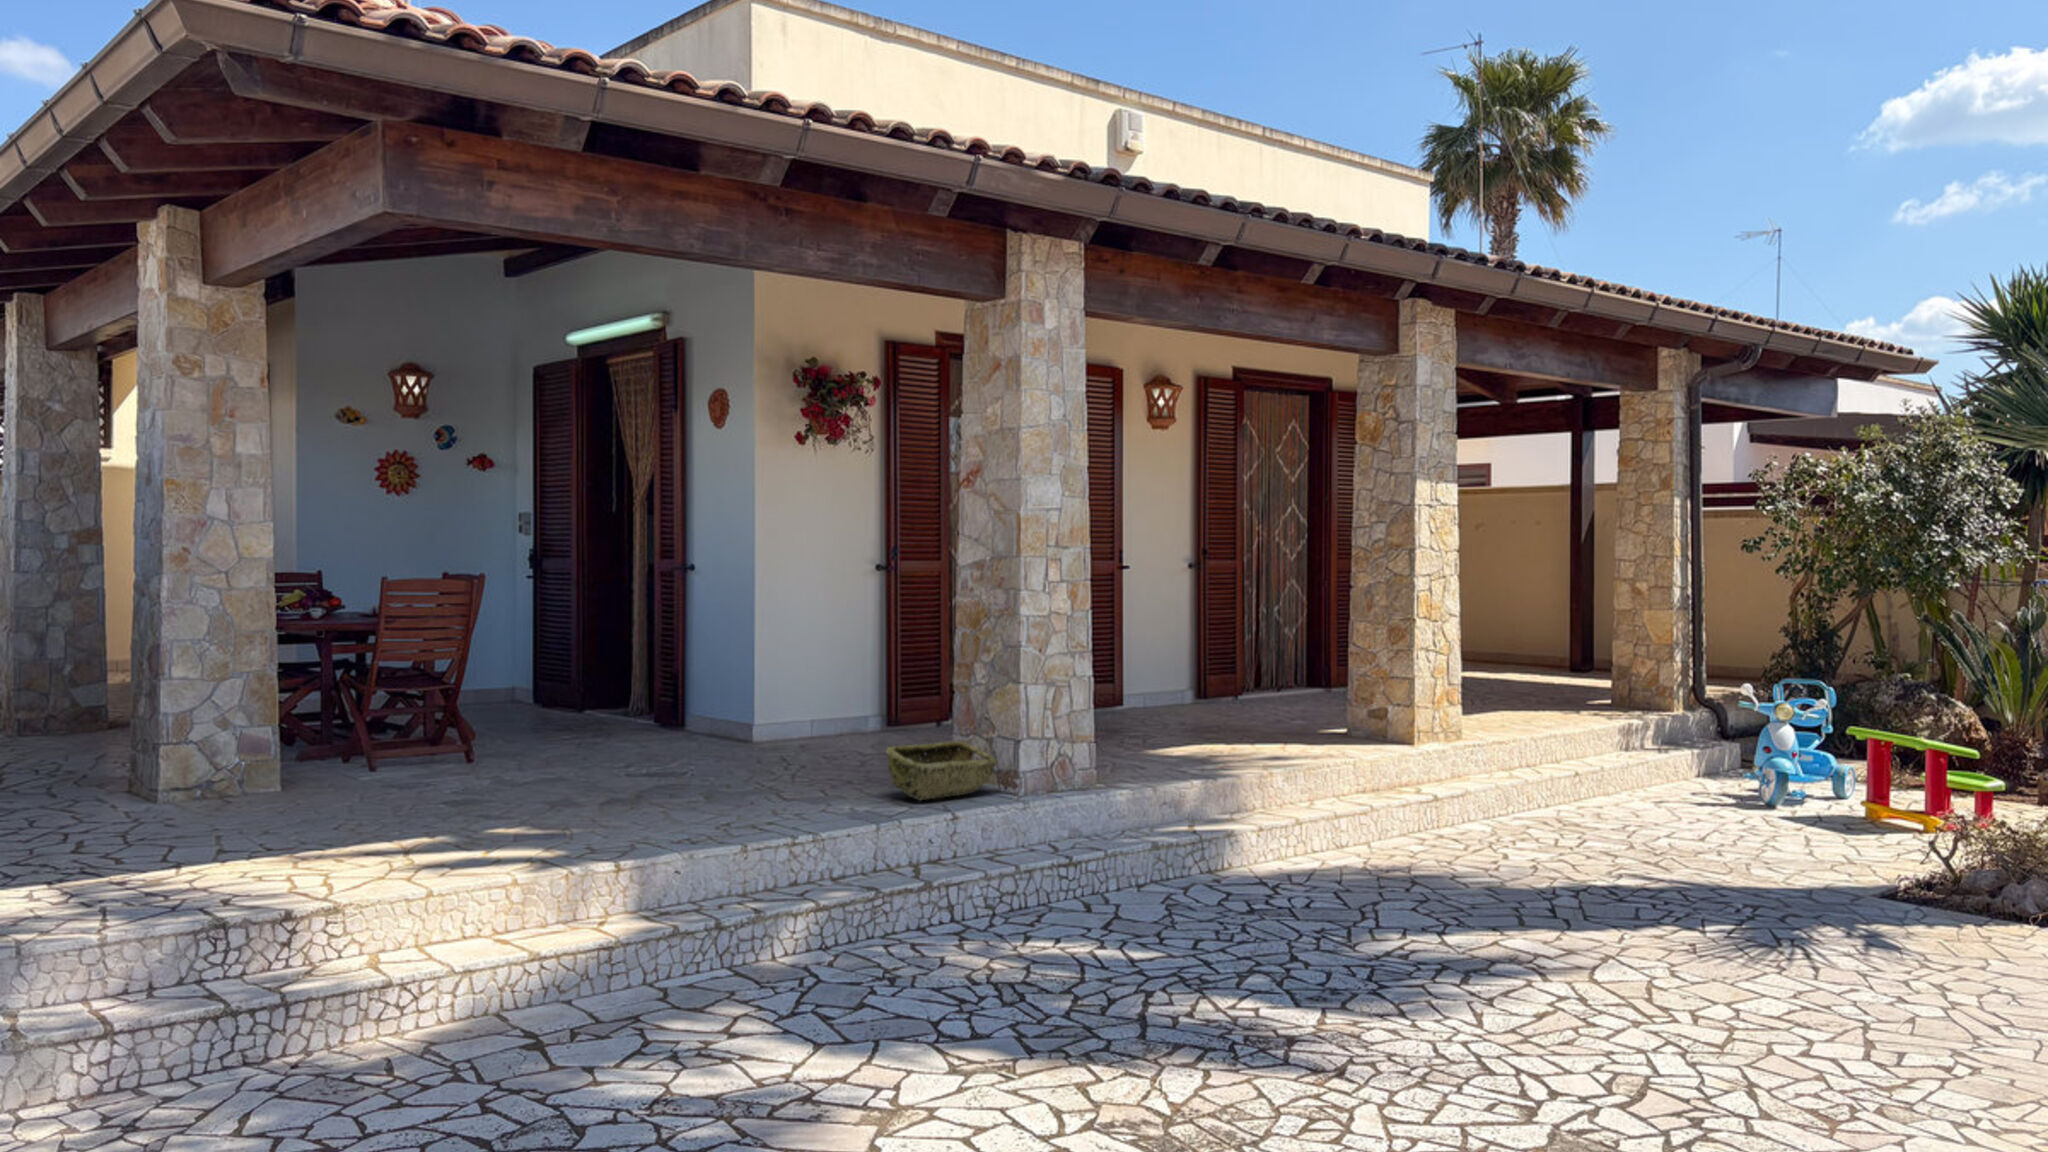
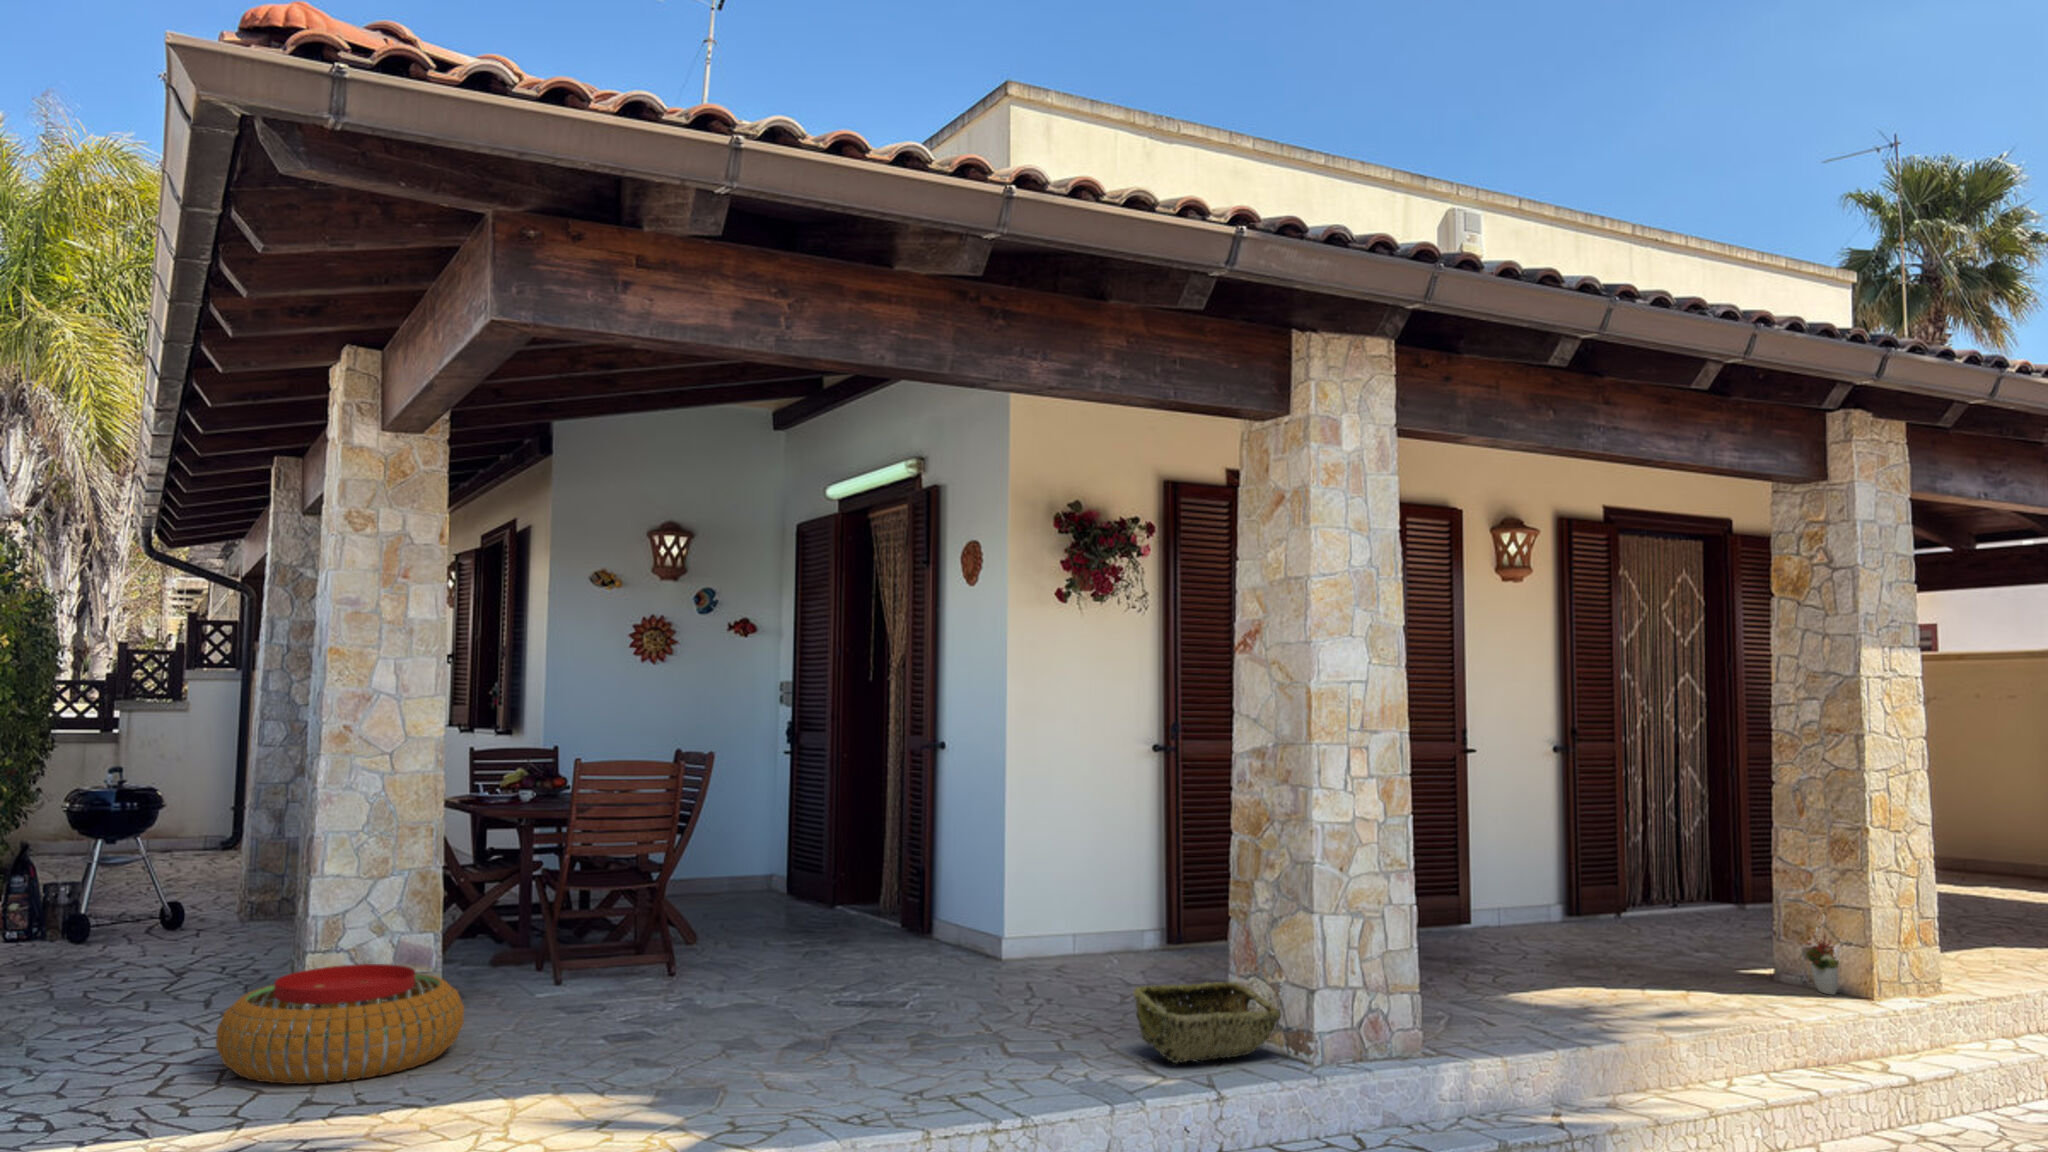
decorative plant: none [1365,694,1388,739] -> present [1805,934,1839,995]
pouf: none [95,759,318,855] -> present [216,964,464,1084]

